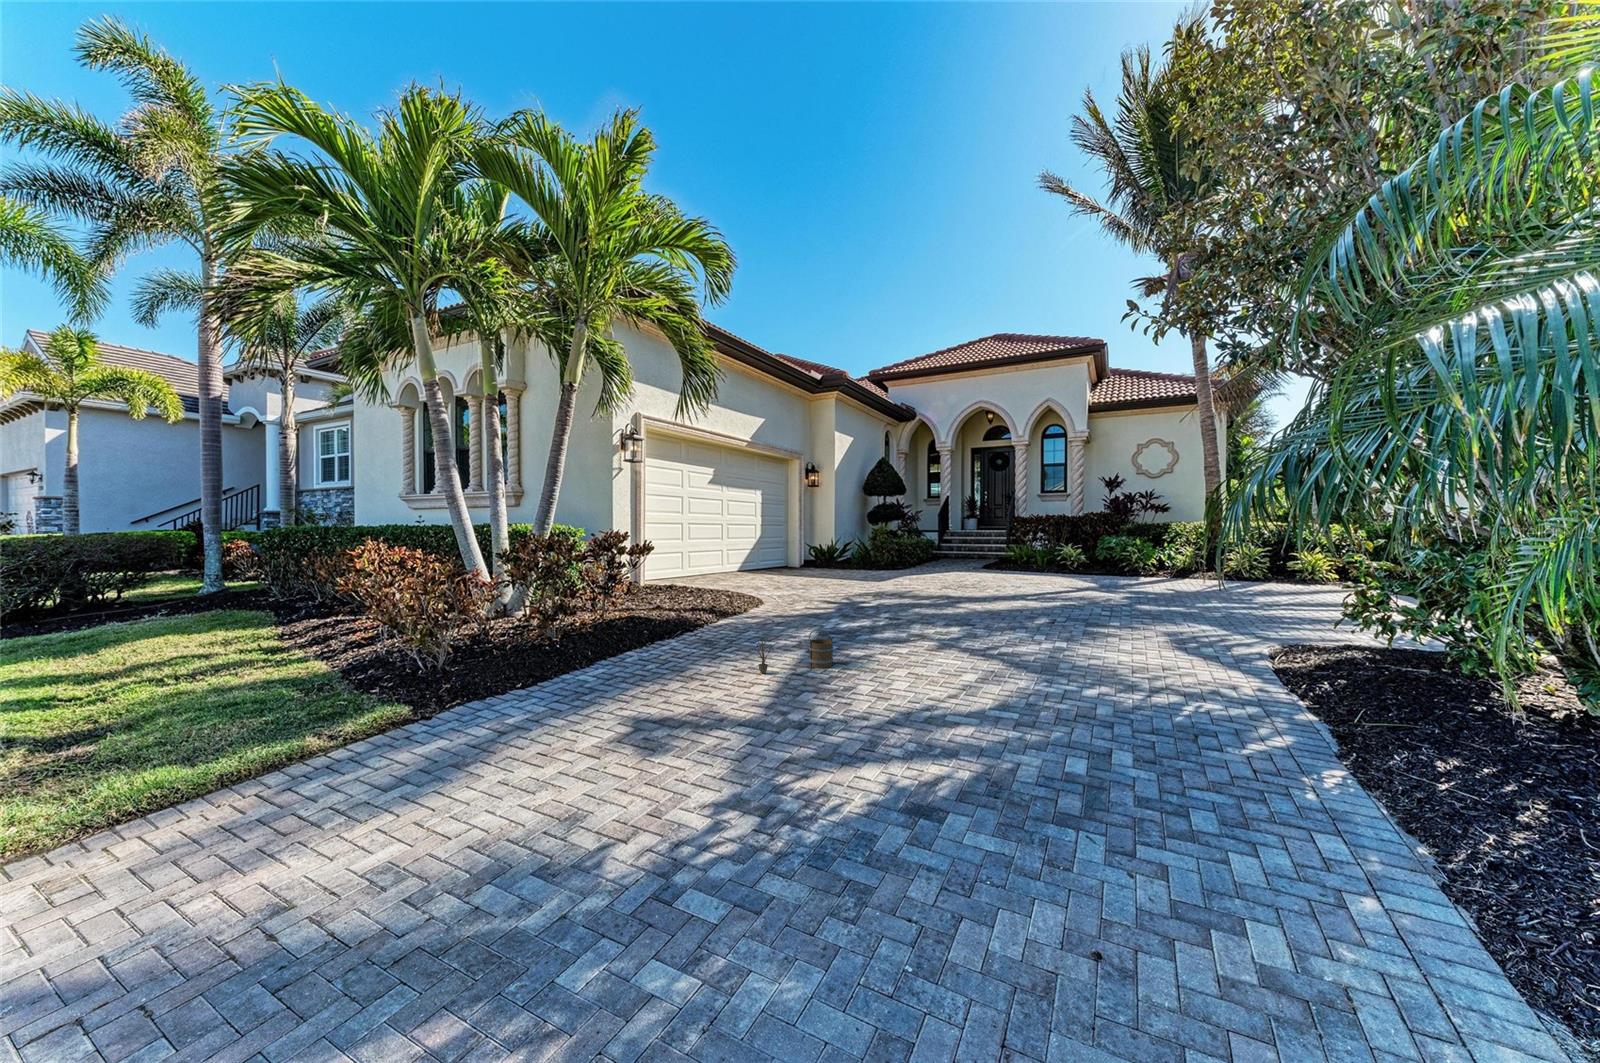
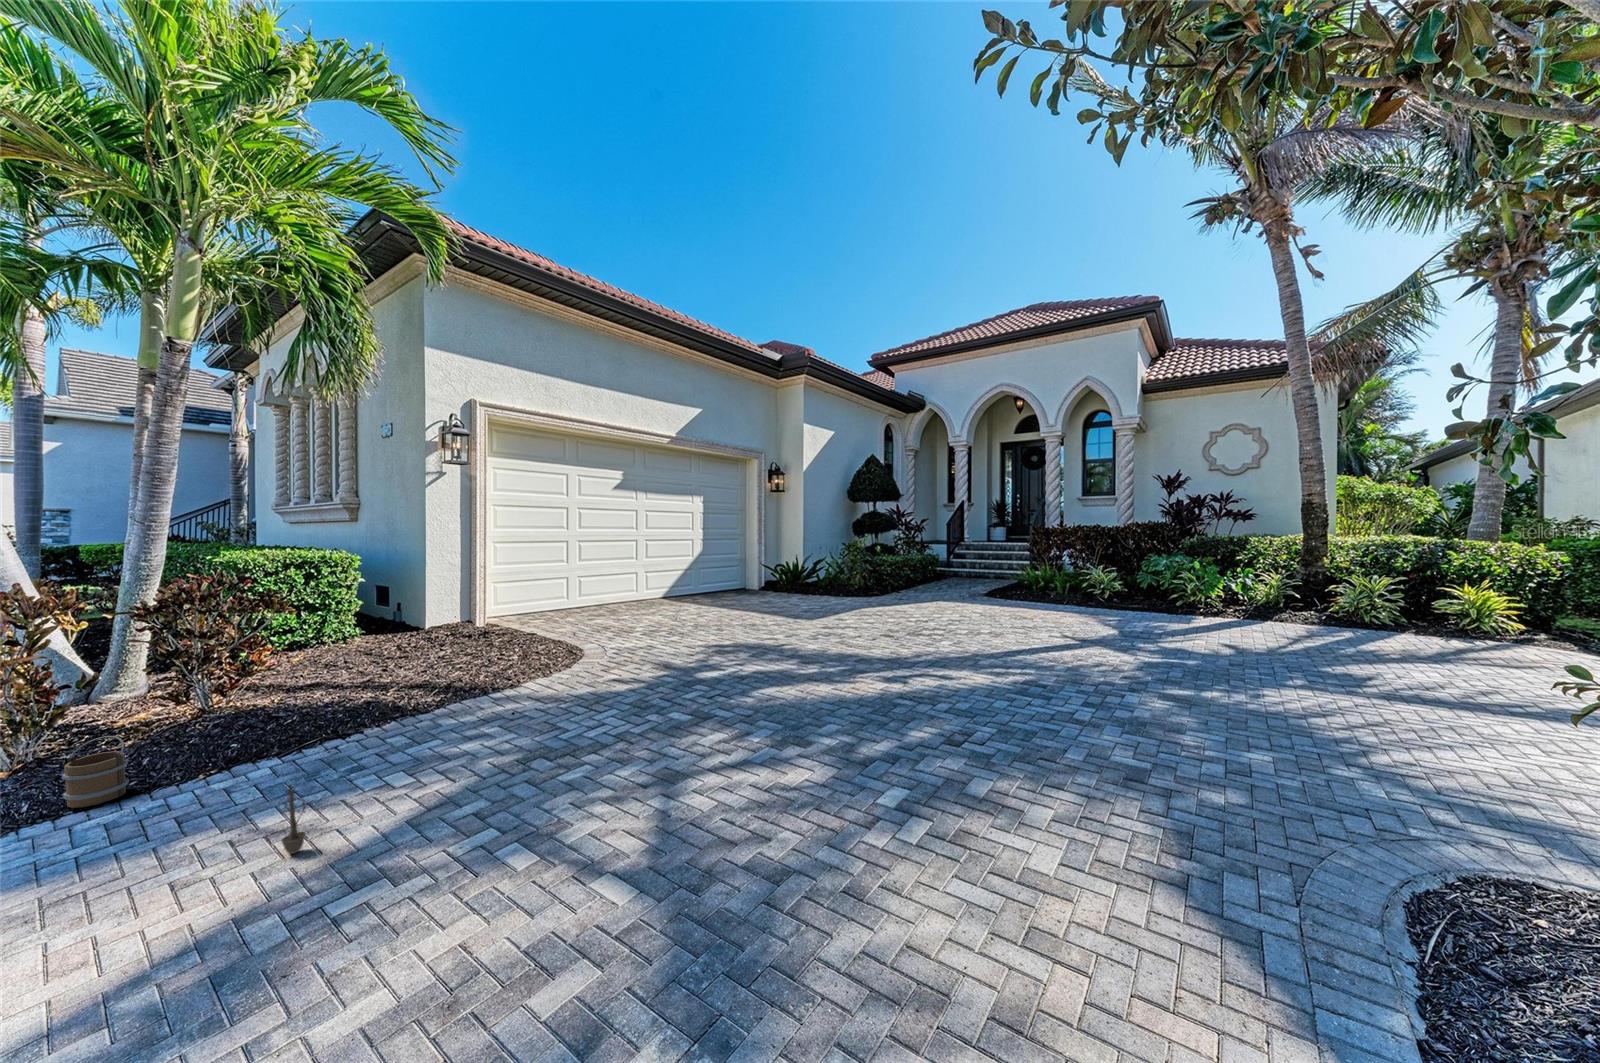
bucket: present [809,629,834,668] -> present [62,736,129,808]

